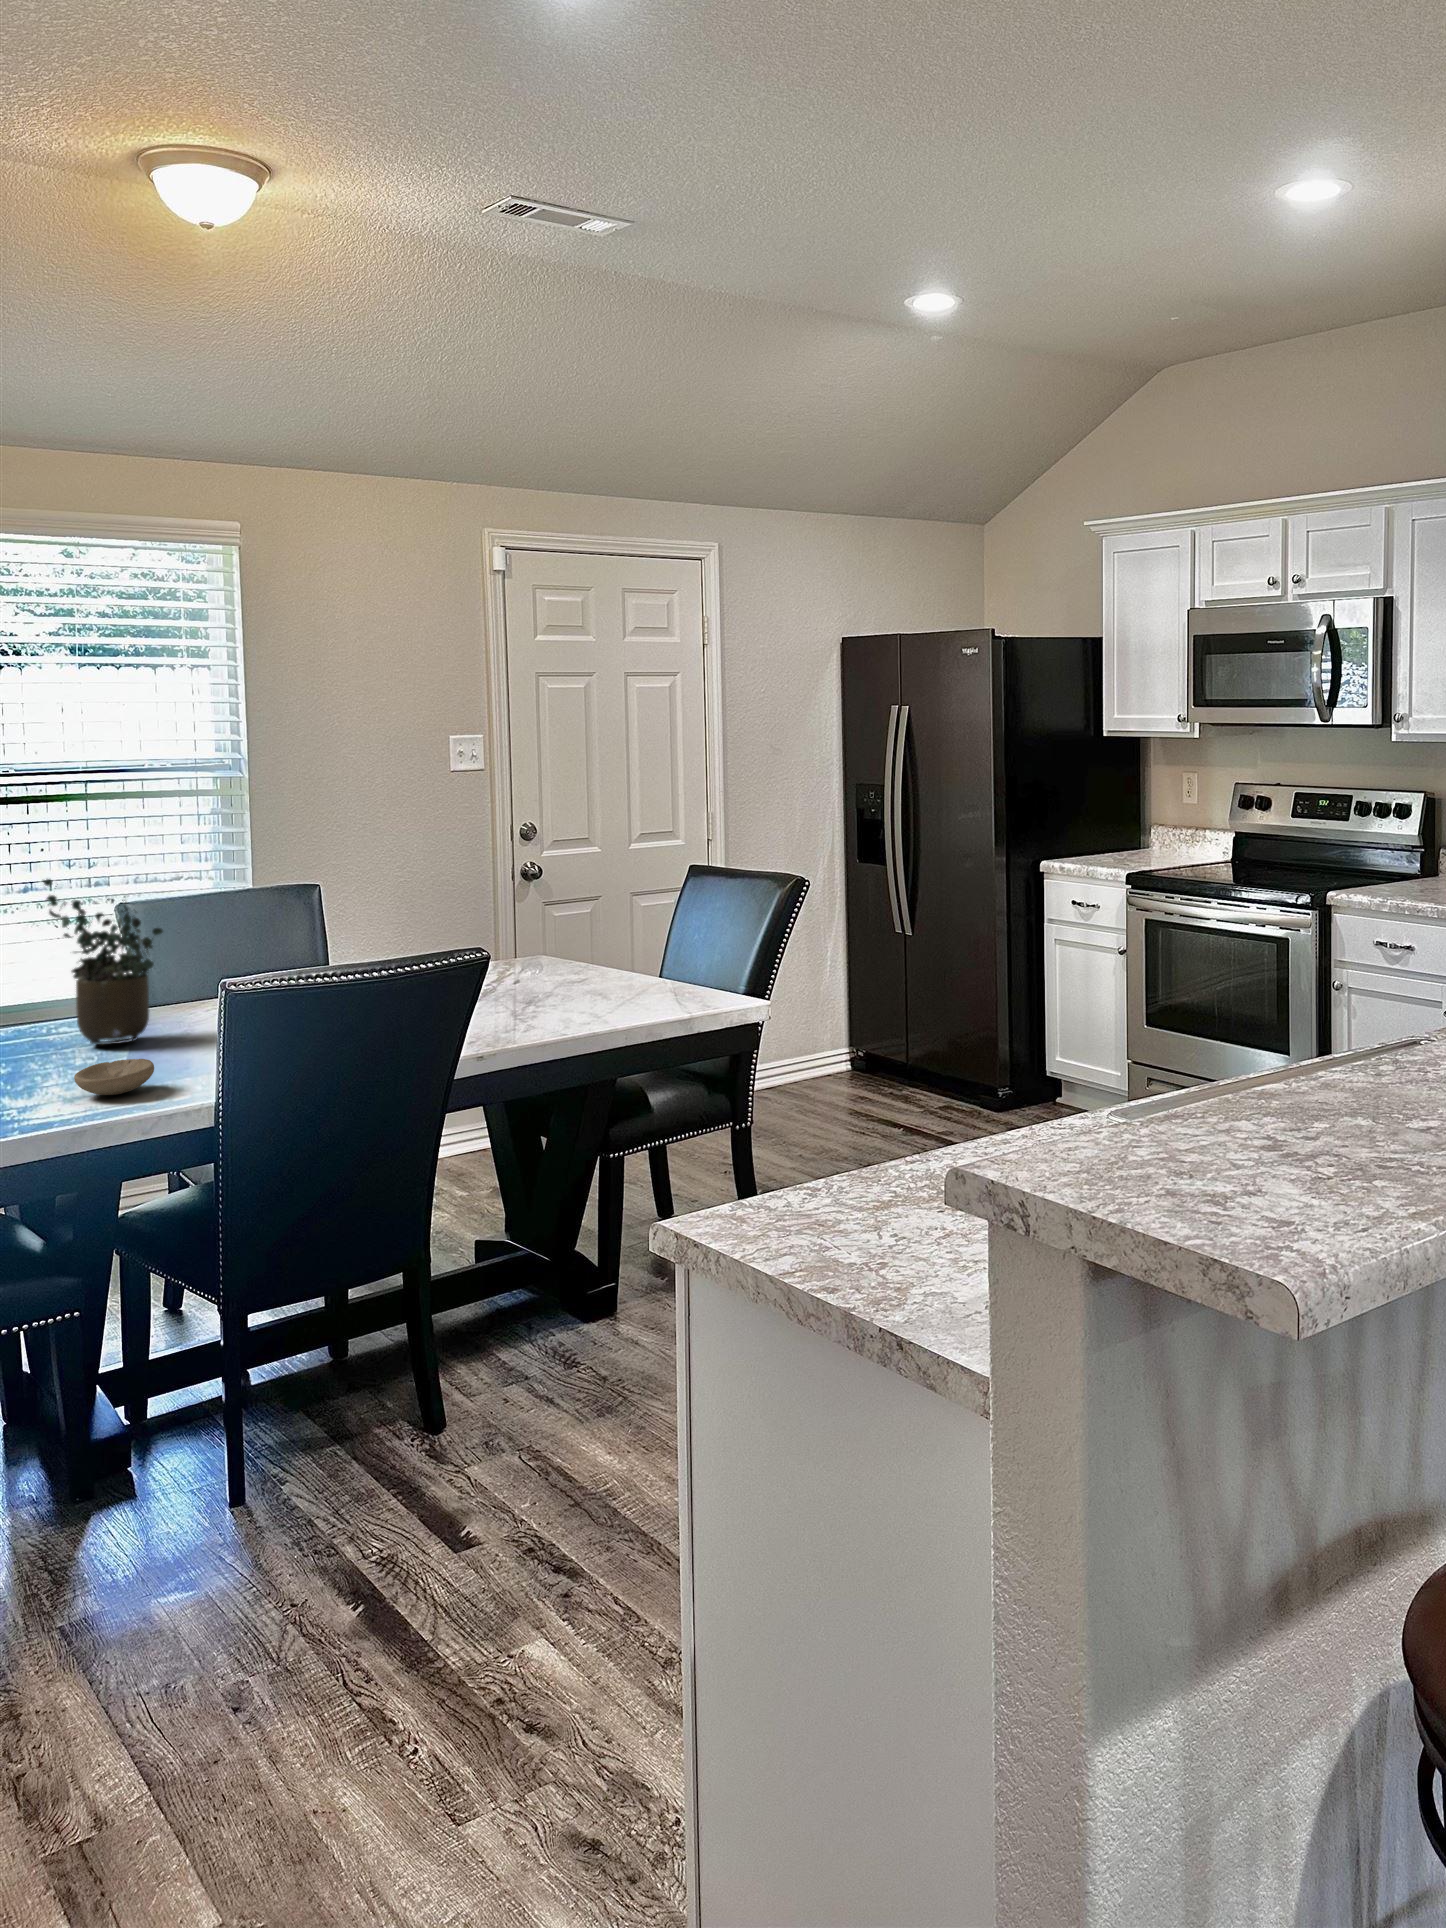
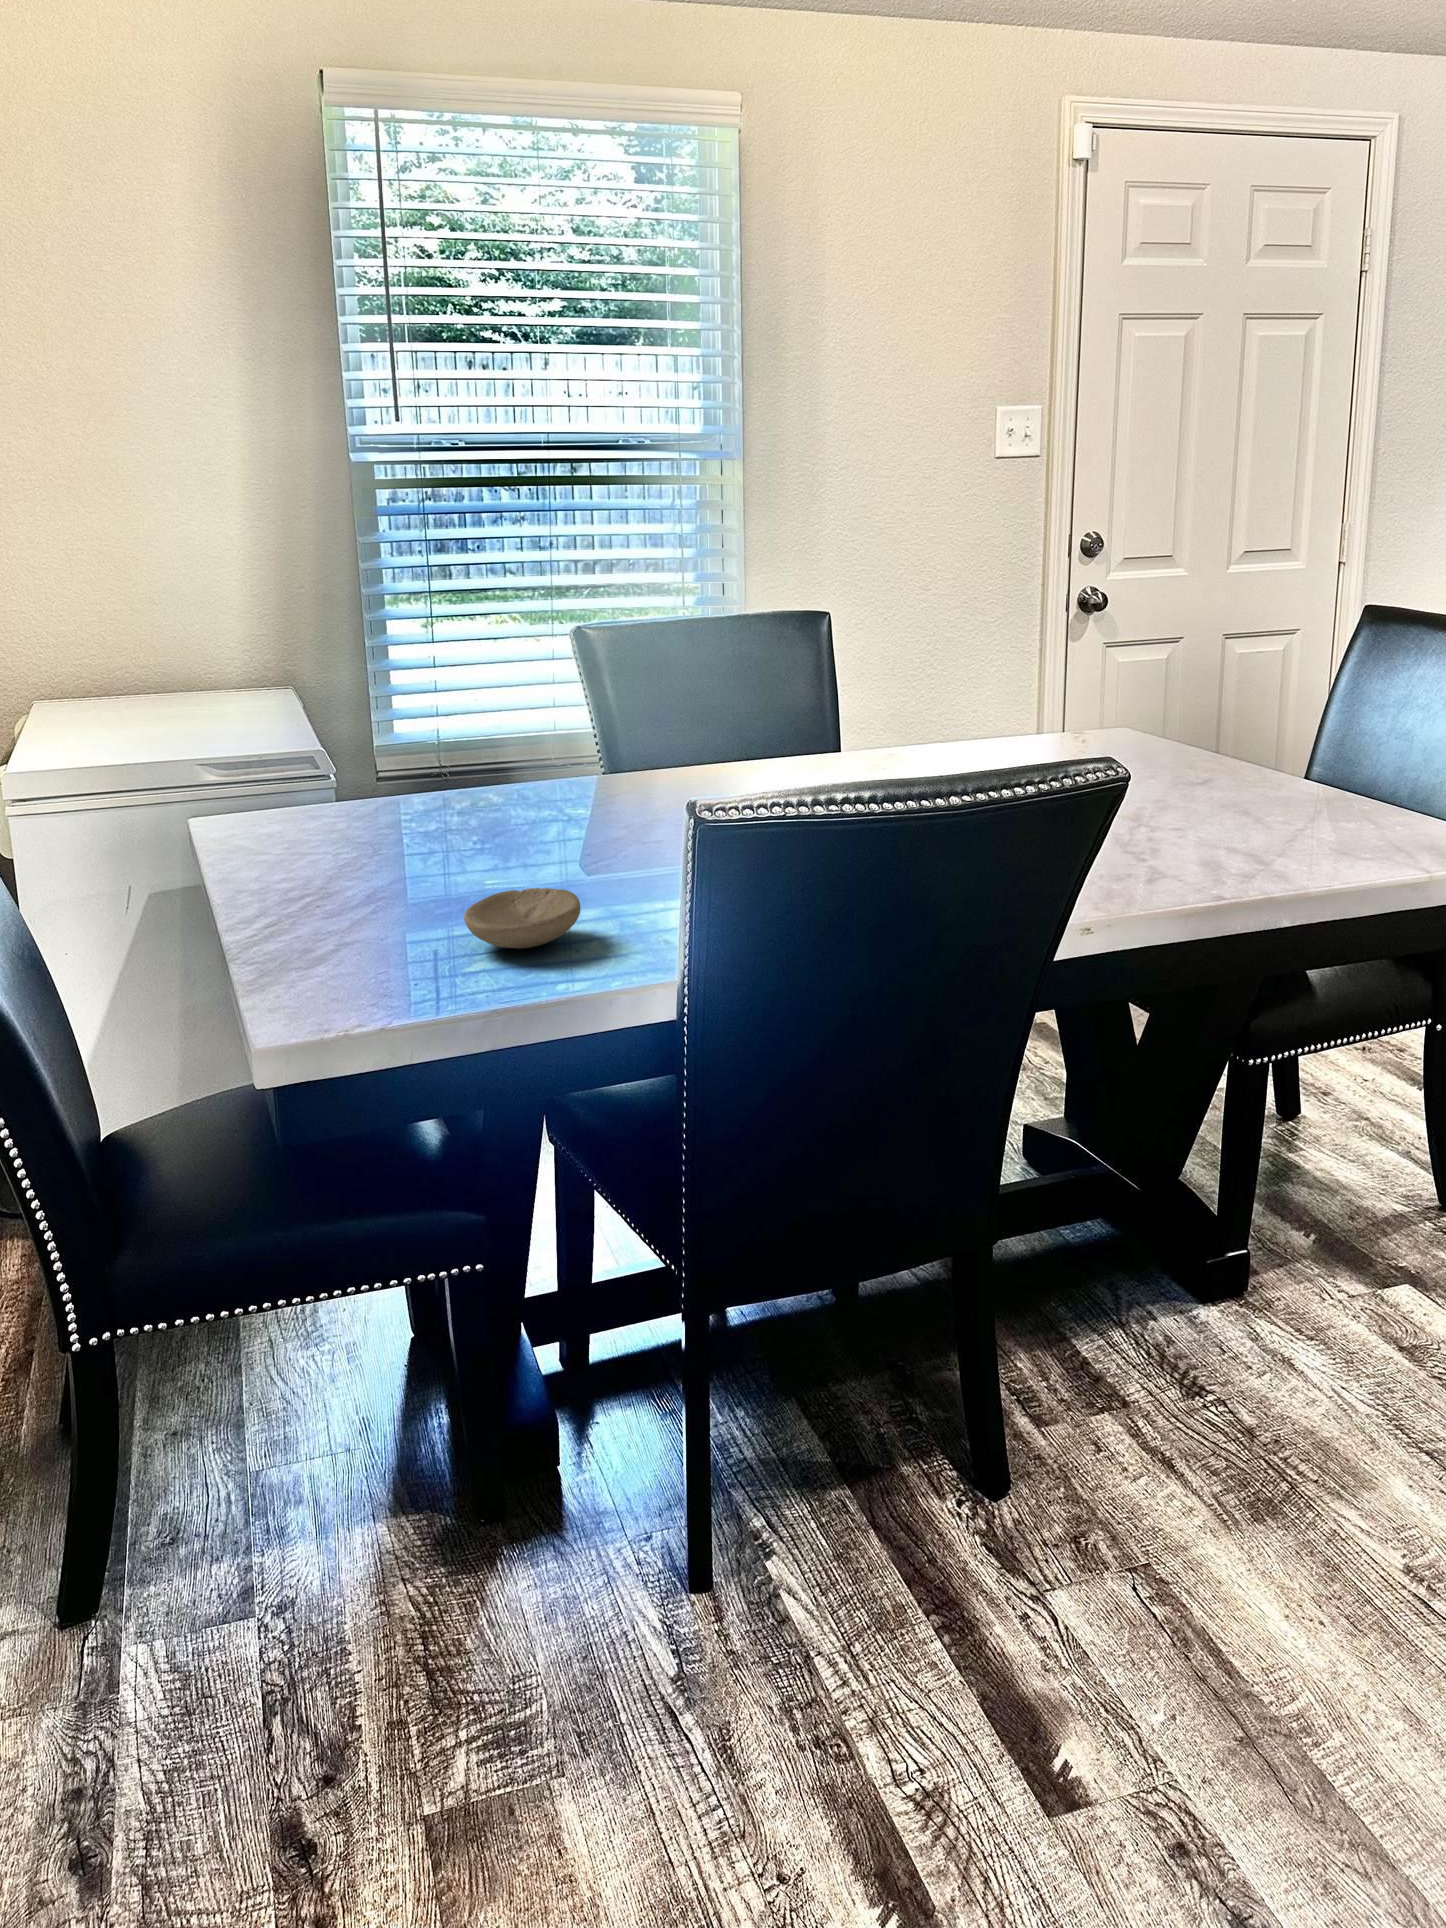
potted plant: present [43,879,163,1045] -> none [446,595,607,843]

